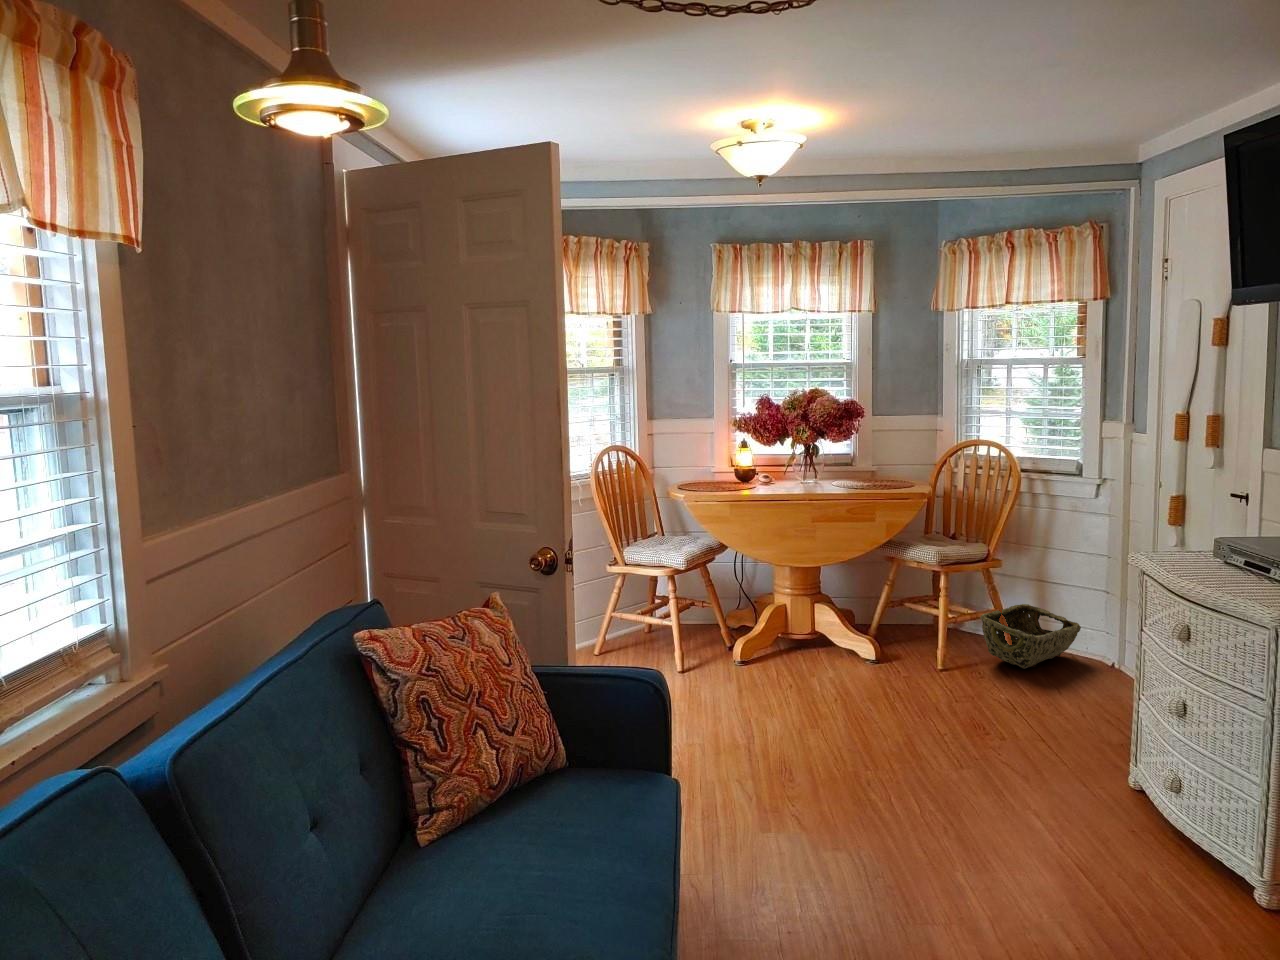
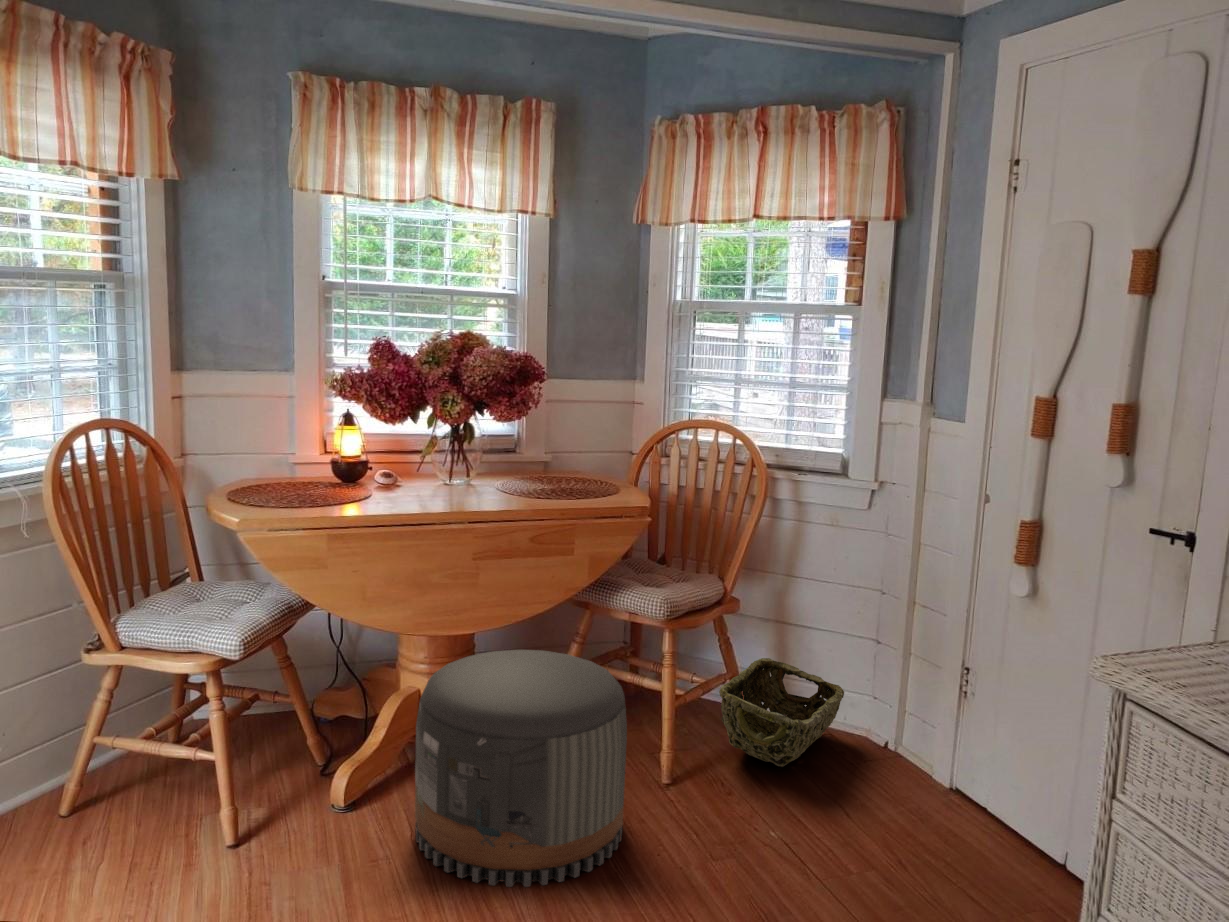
pouf: none [779,578,905,702] -> present [415,650,627,887]

